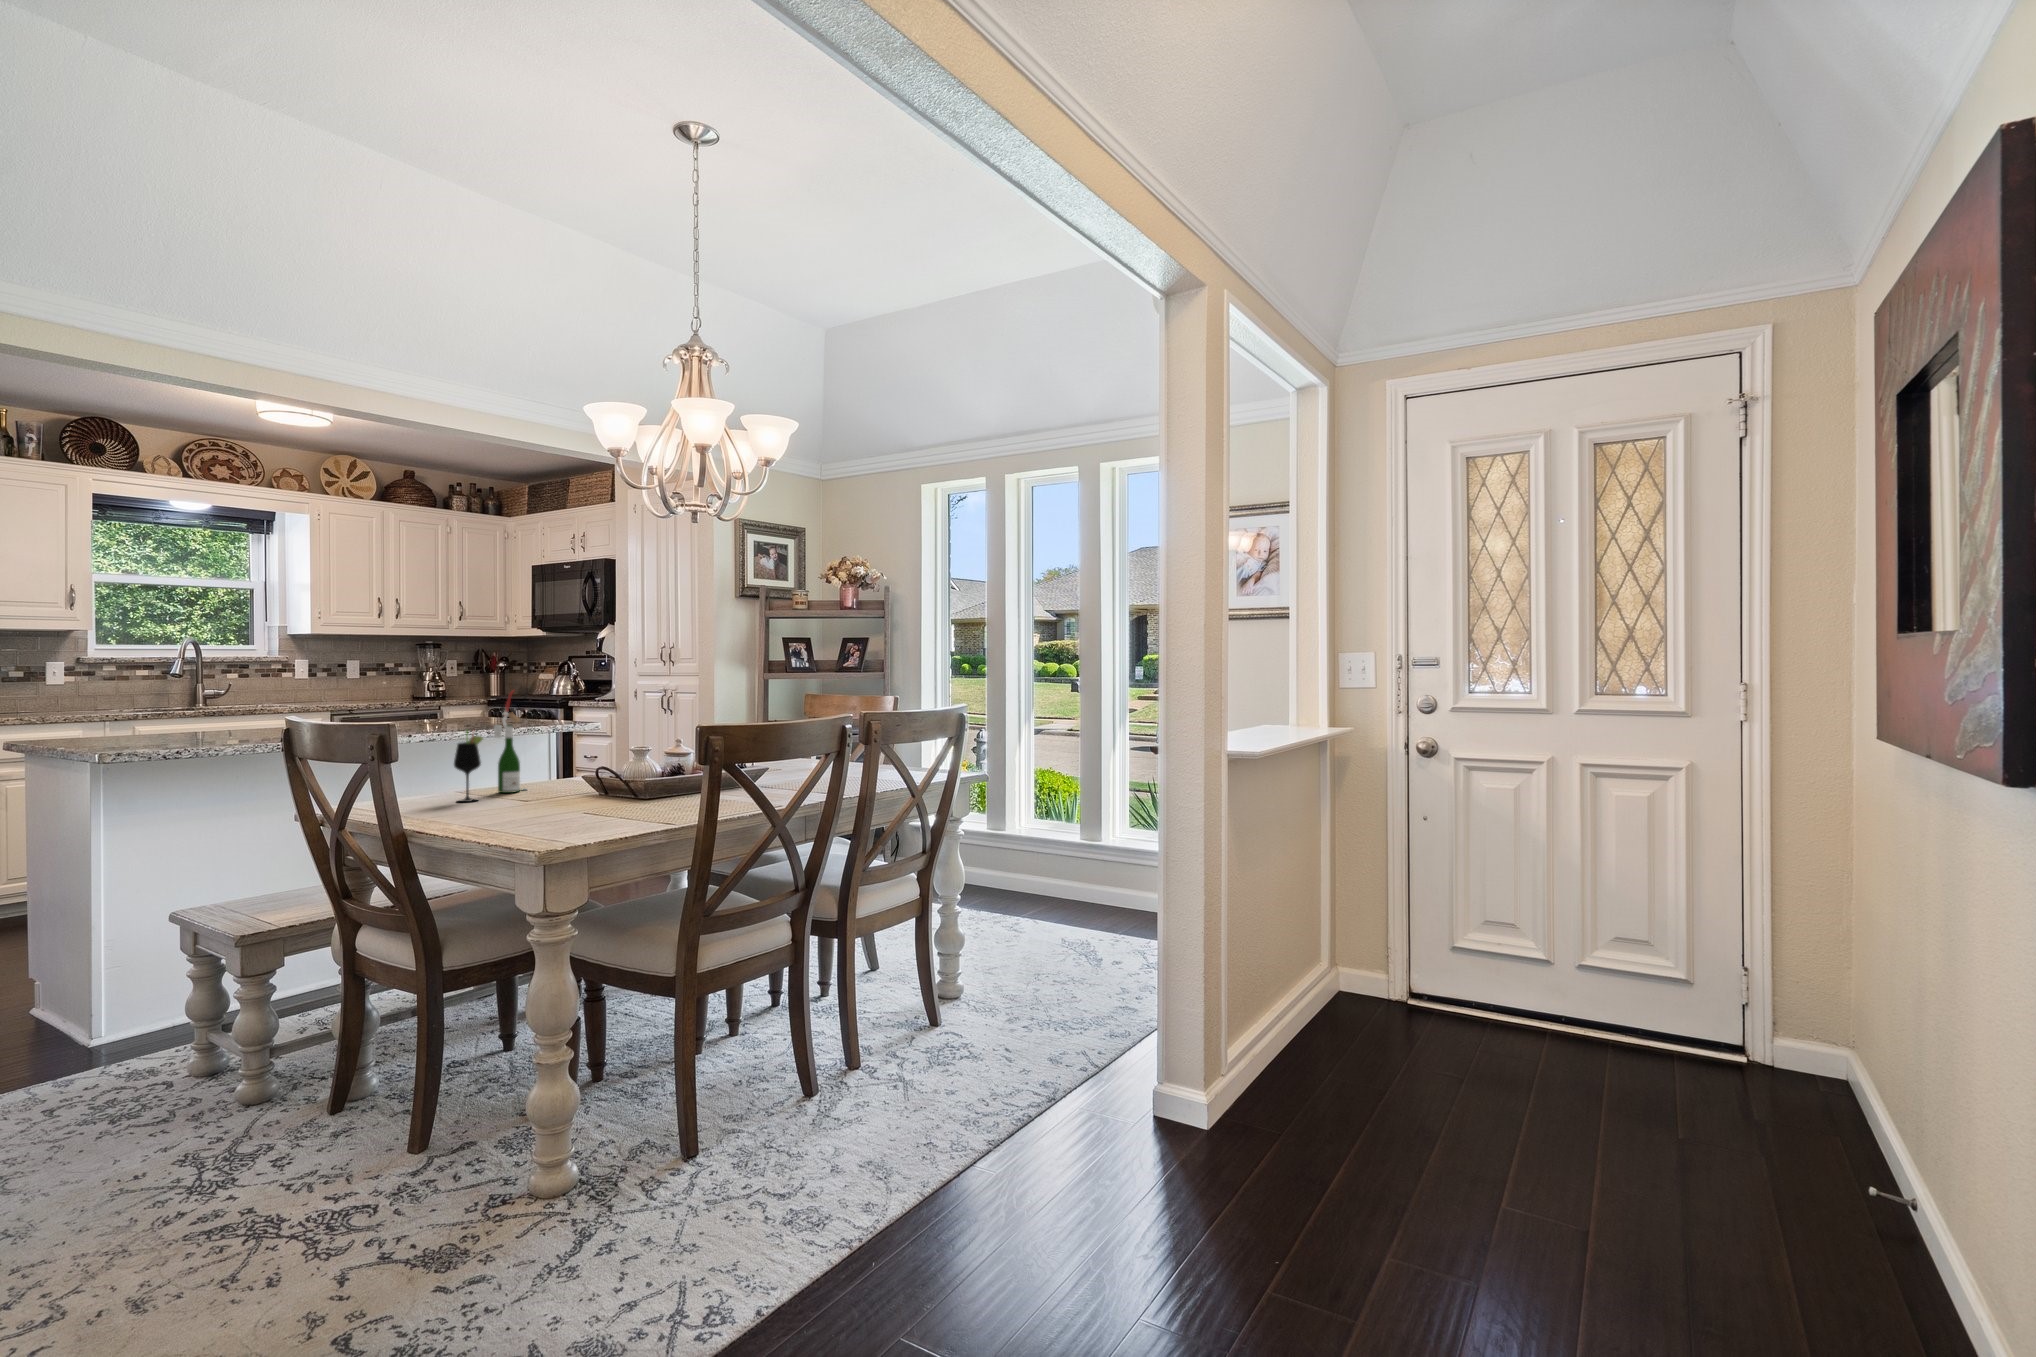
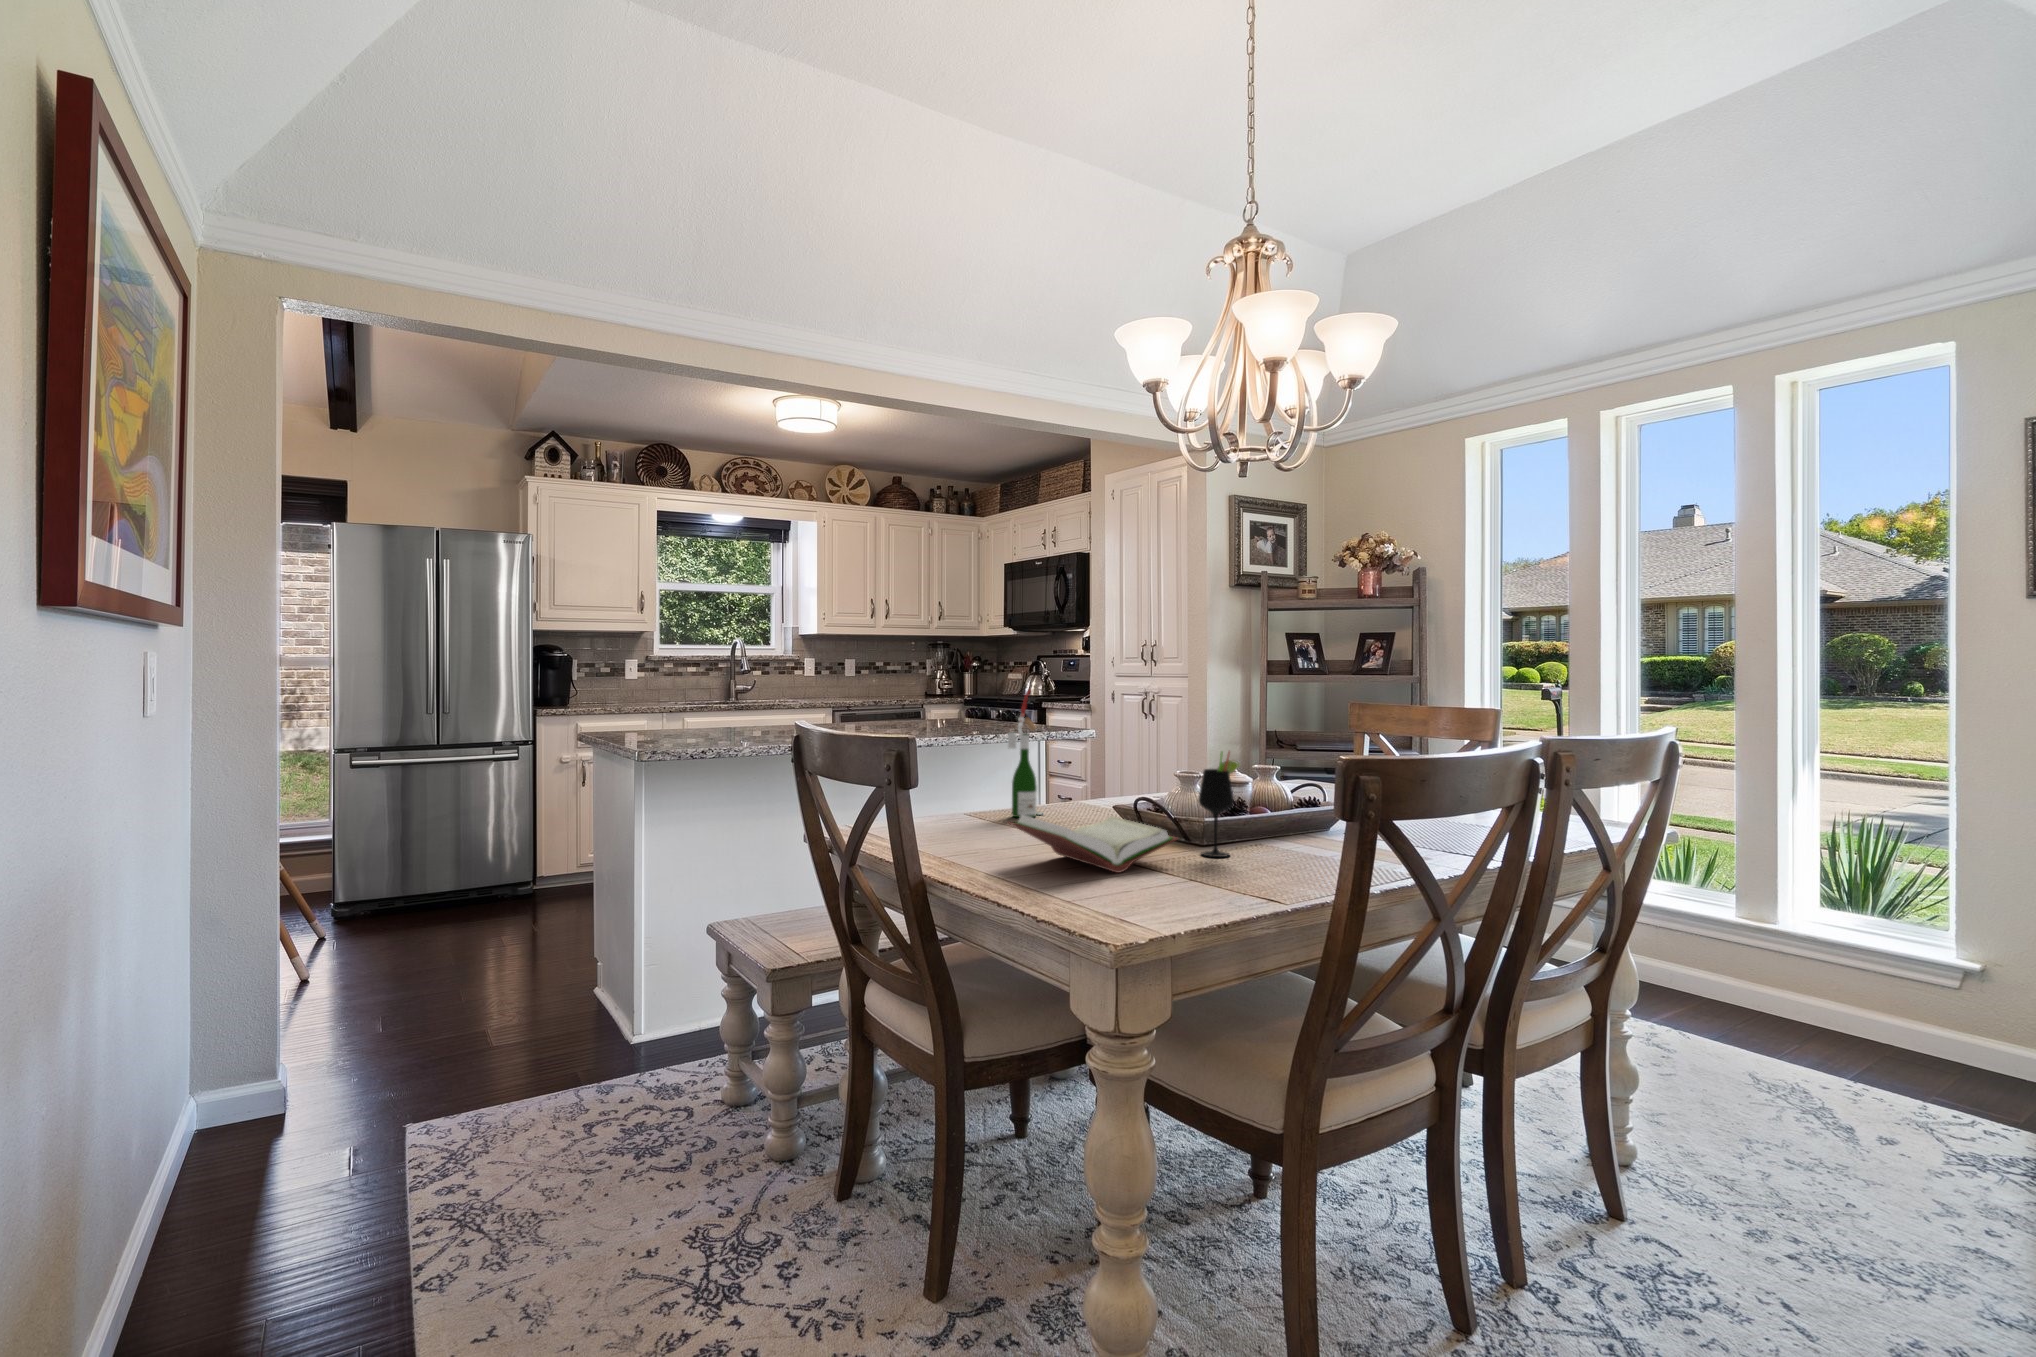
wine glass: present [454,732,483,802] -> present [1199,752,1240,857]
book: none [478,783,616,820] -> present [1008,815,1178,873]

